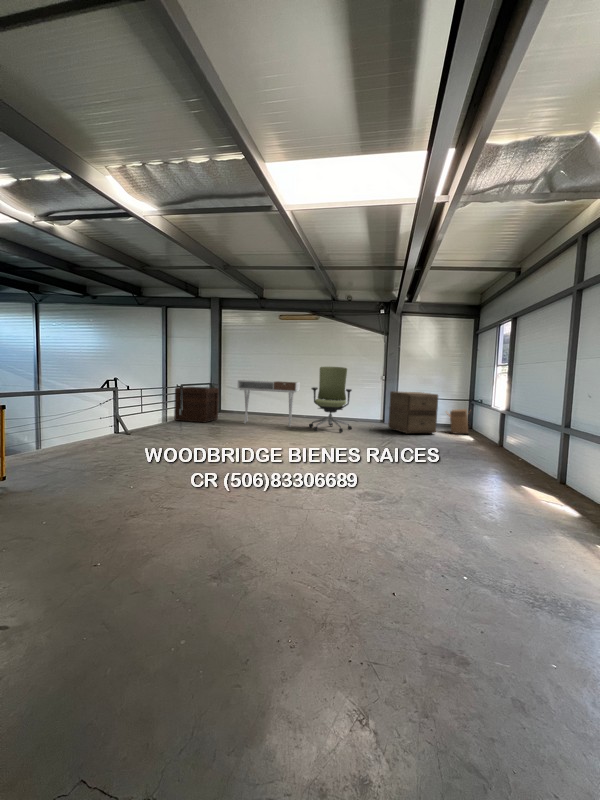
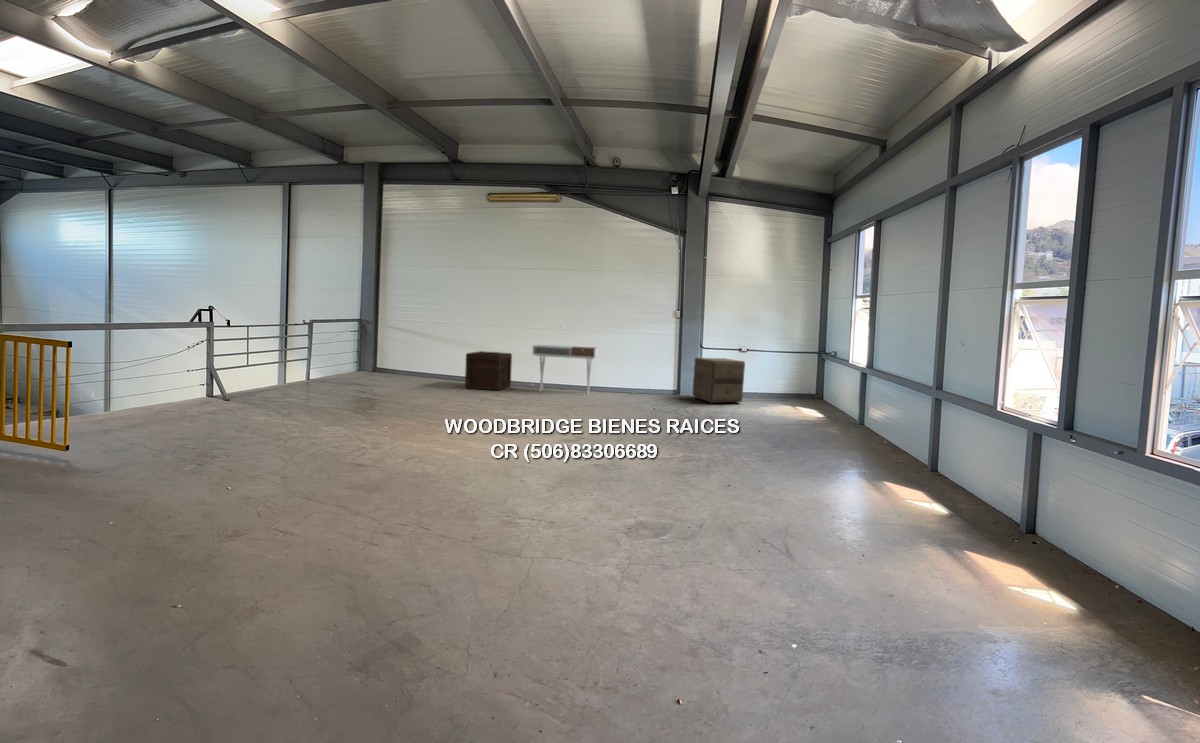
office chair: present [309,367,352,432] -> none [608,331,654,401]
cardboard box: present [447,409,468,434] -> none [753,377,780,404]

